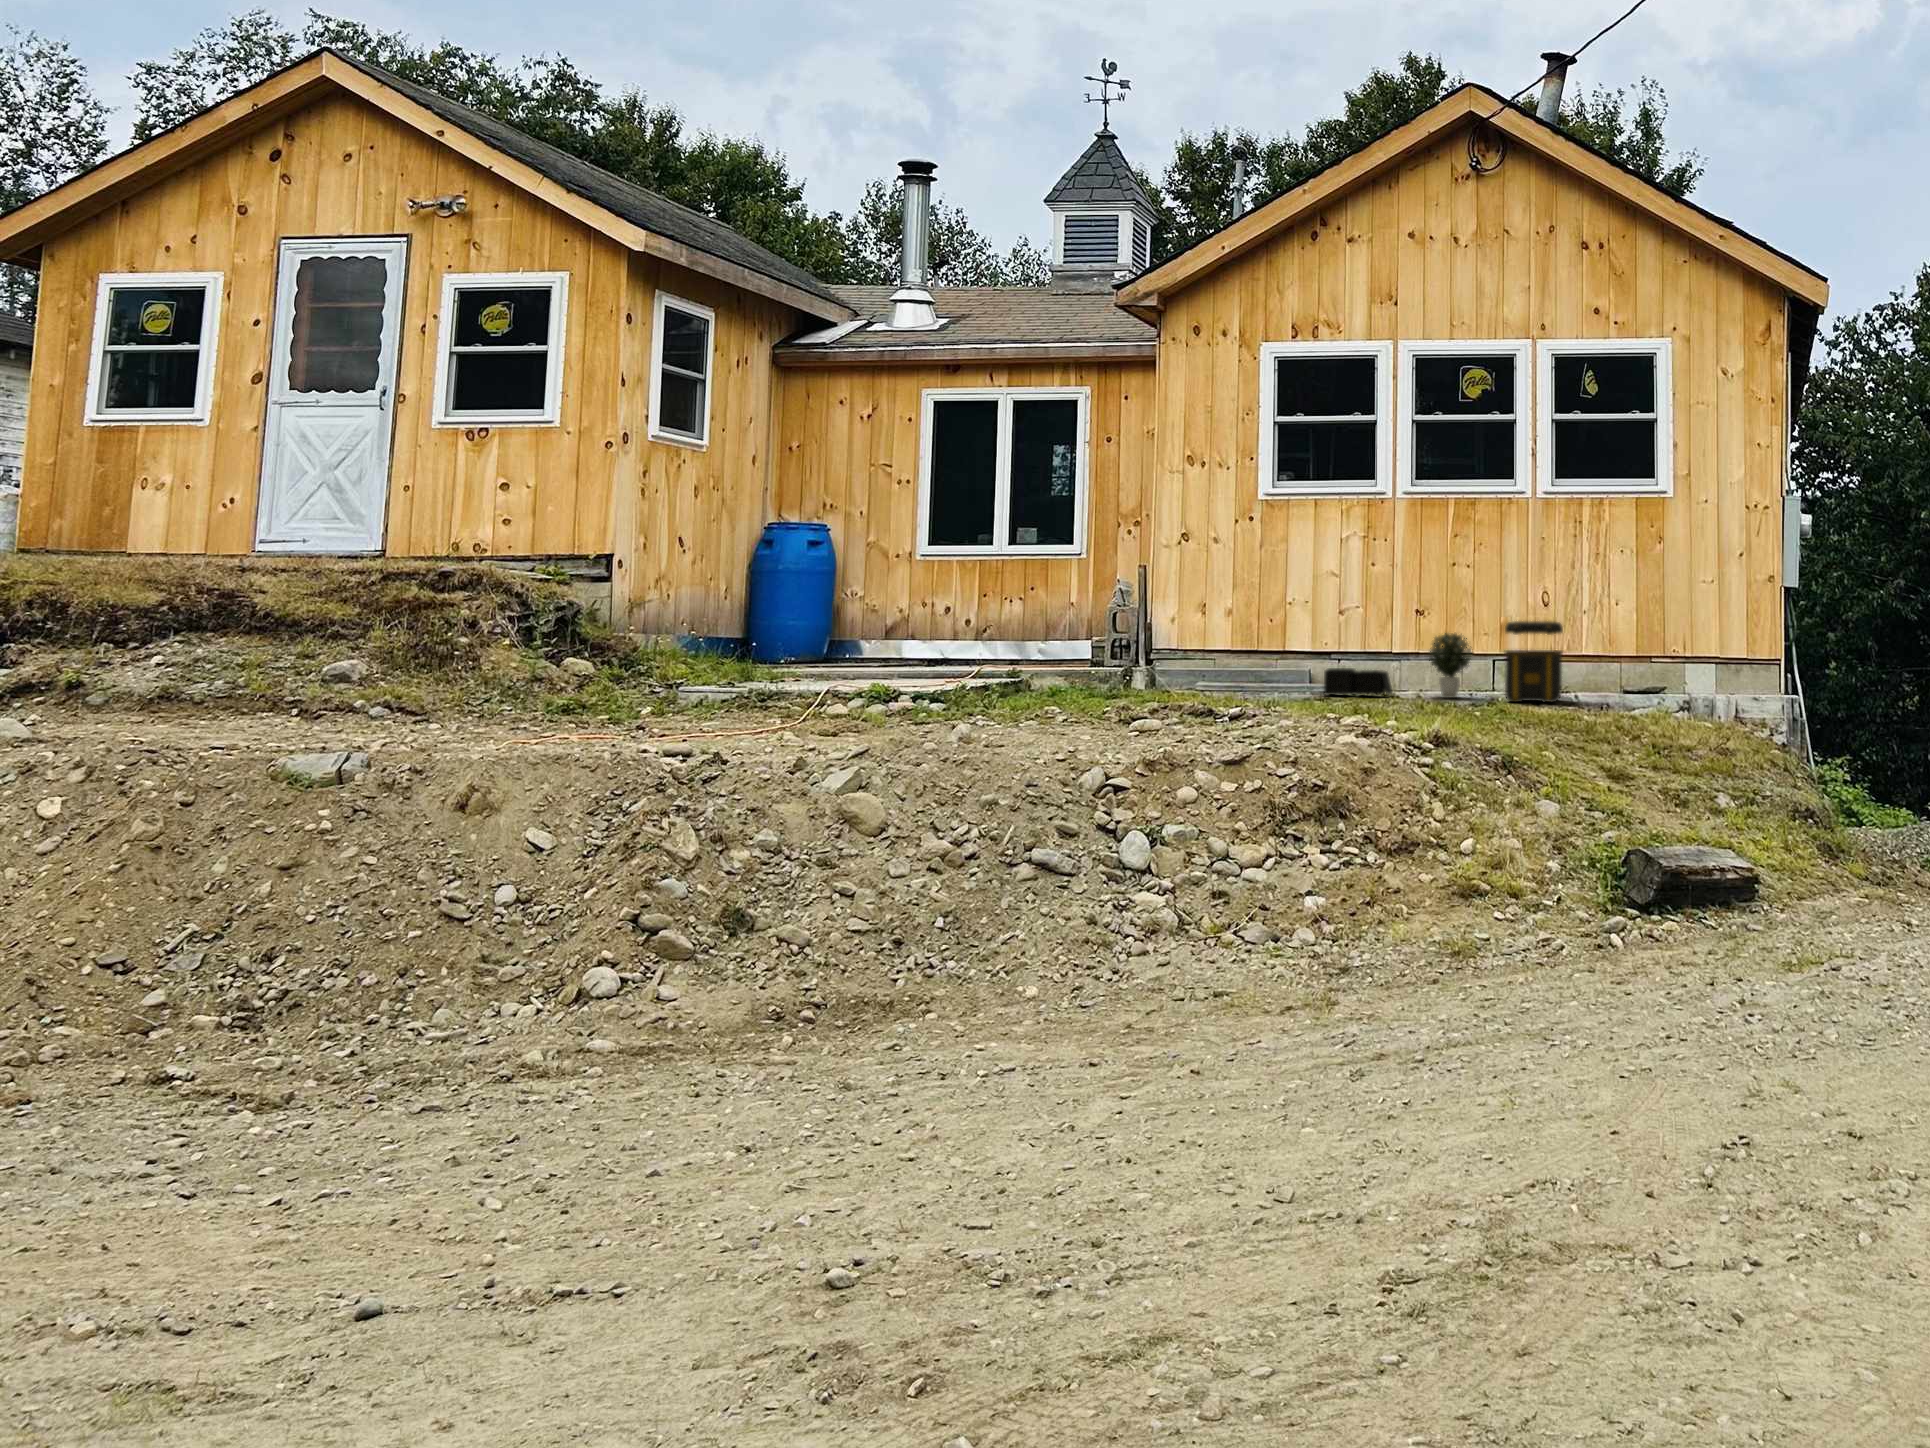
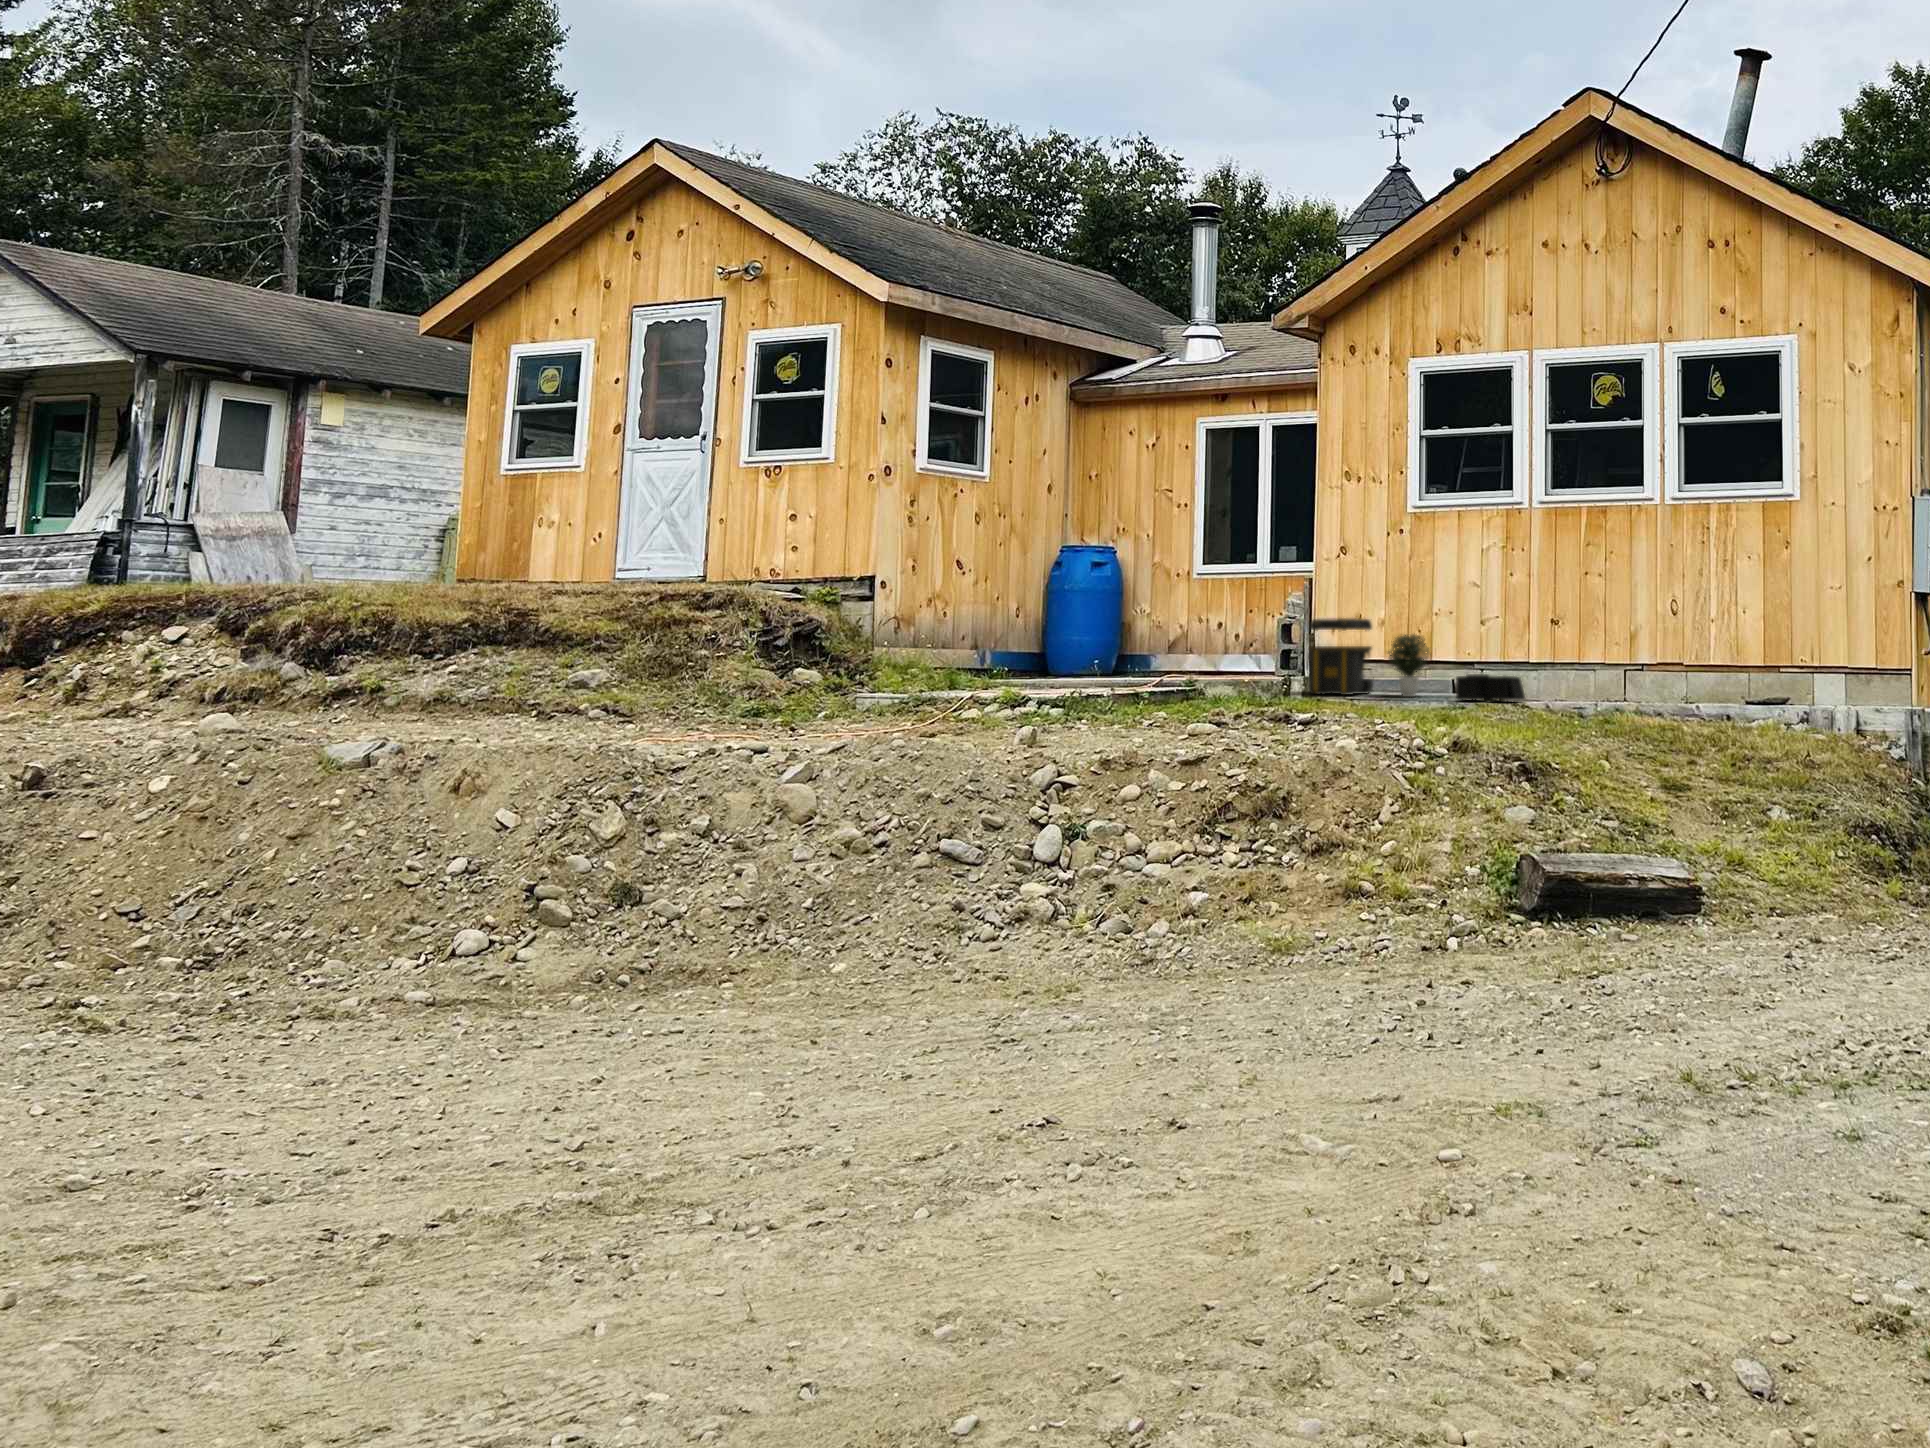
toolbox: present [1505,621,1563,702] -> present [1308,618,1373,695]
potted plant: present [1429,633,1471,698] -> present [1388,634,1431,697]

